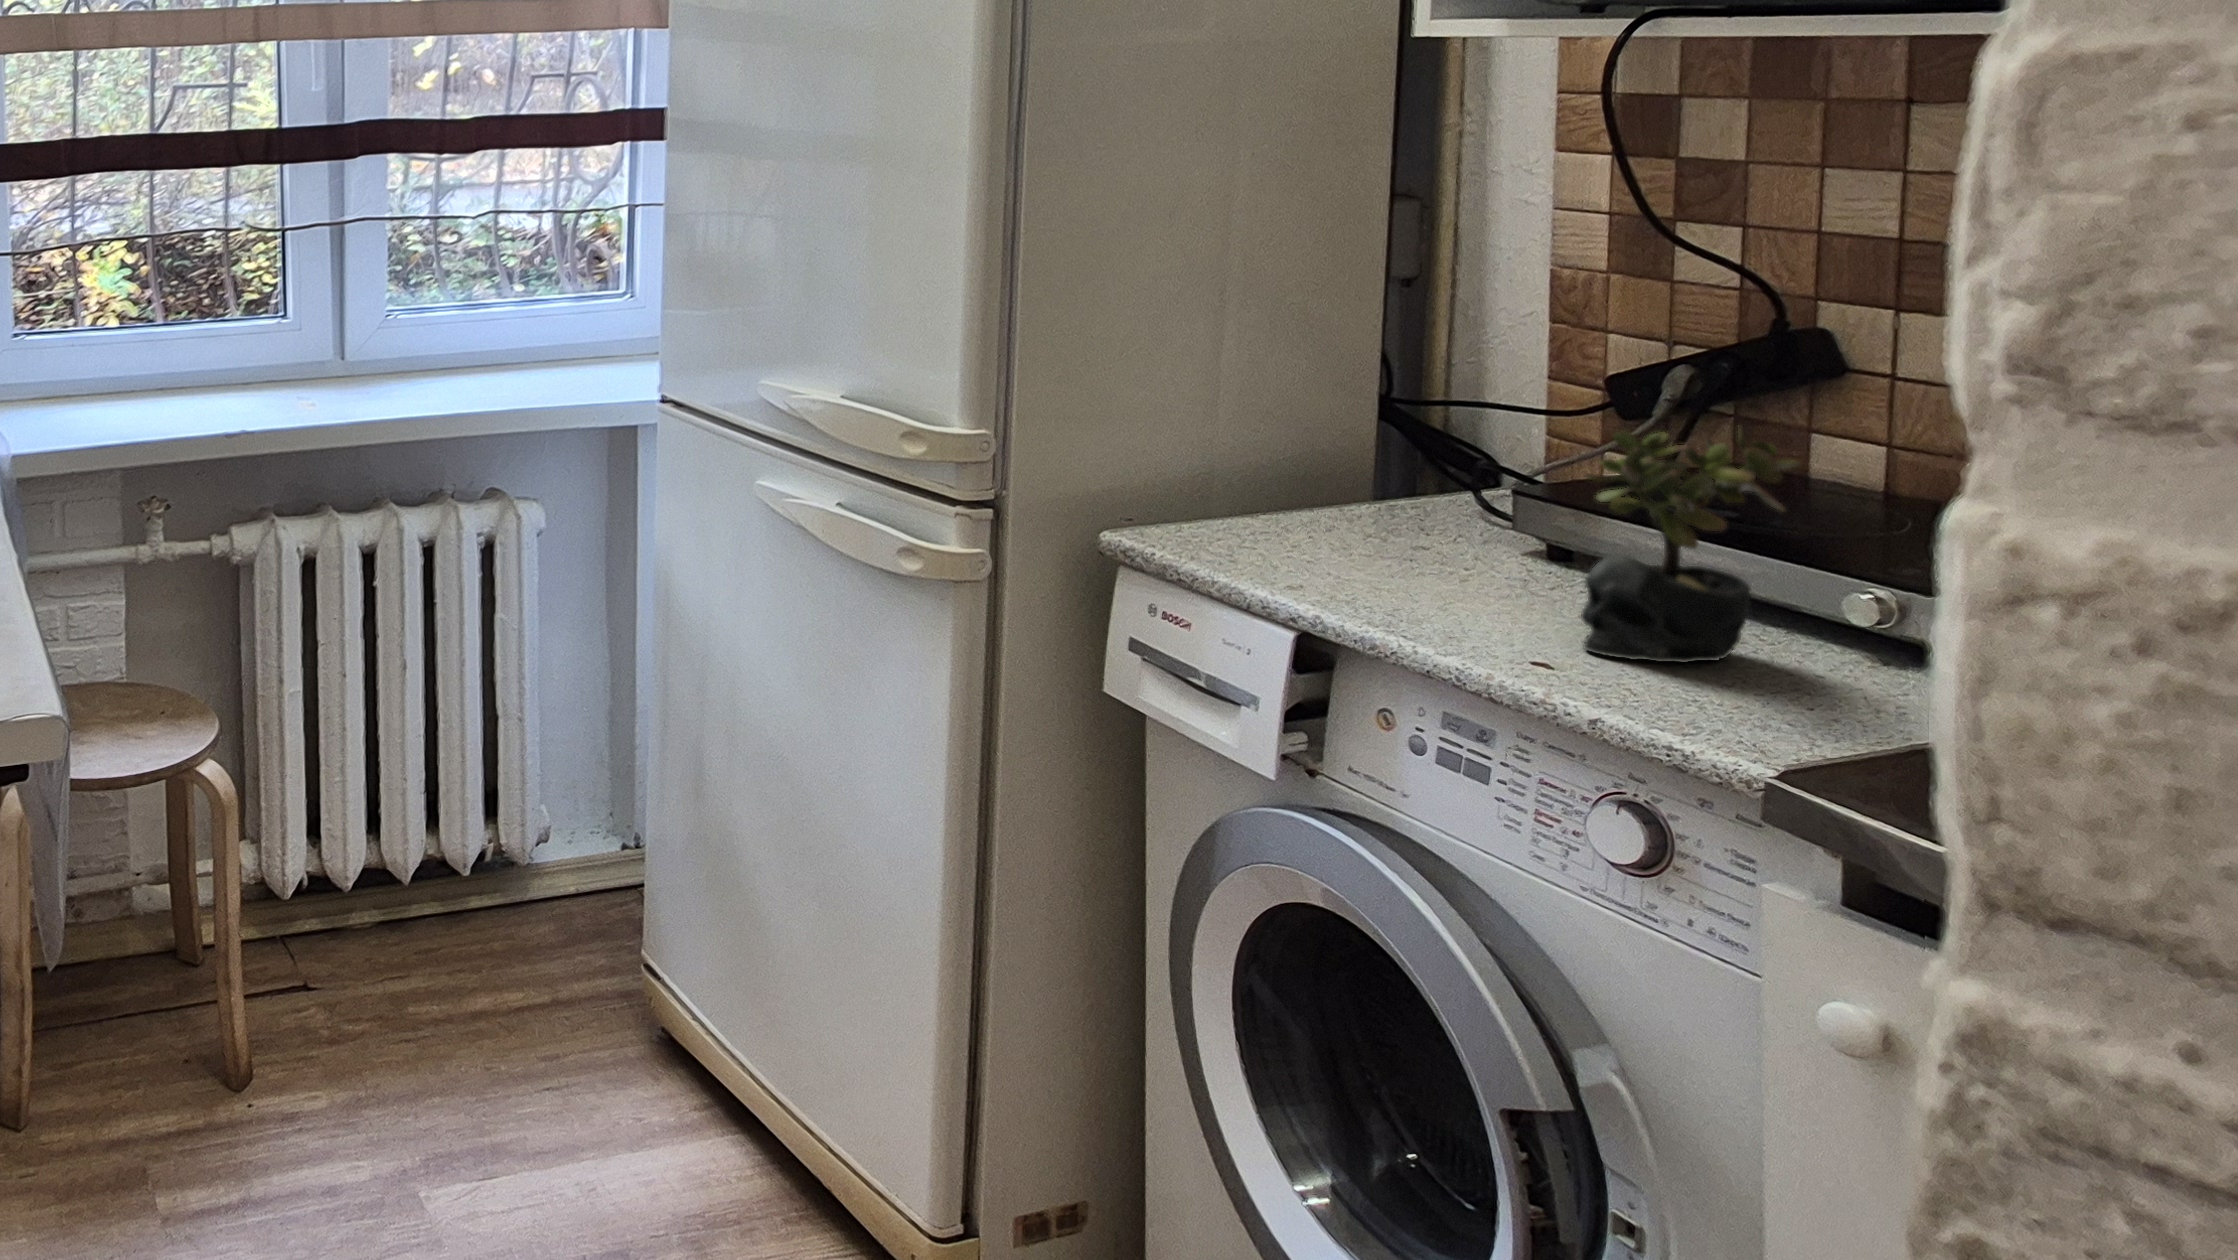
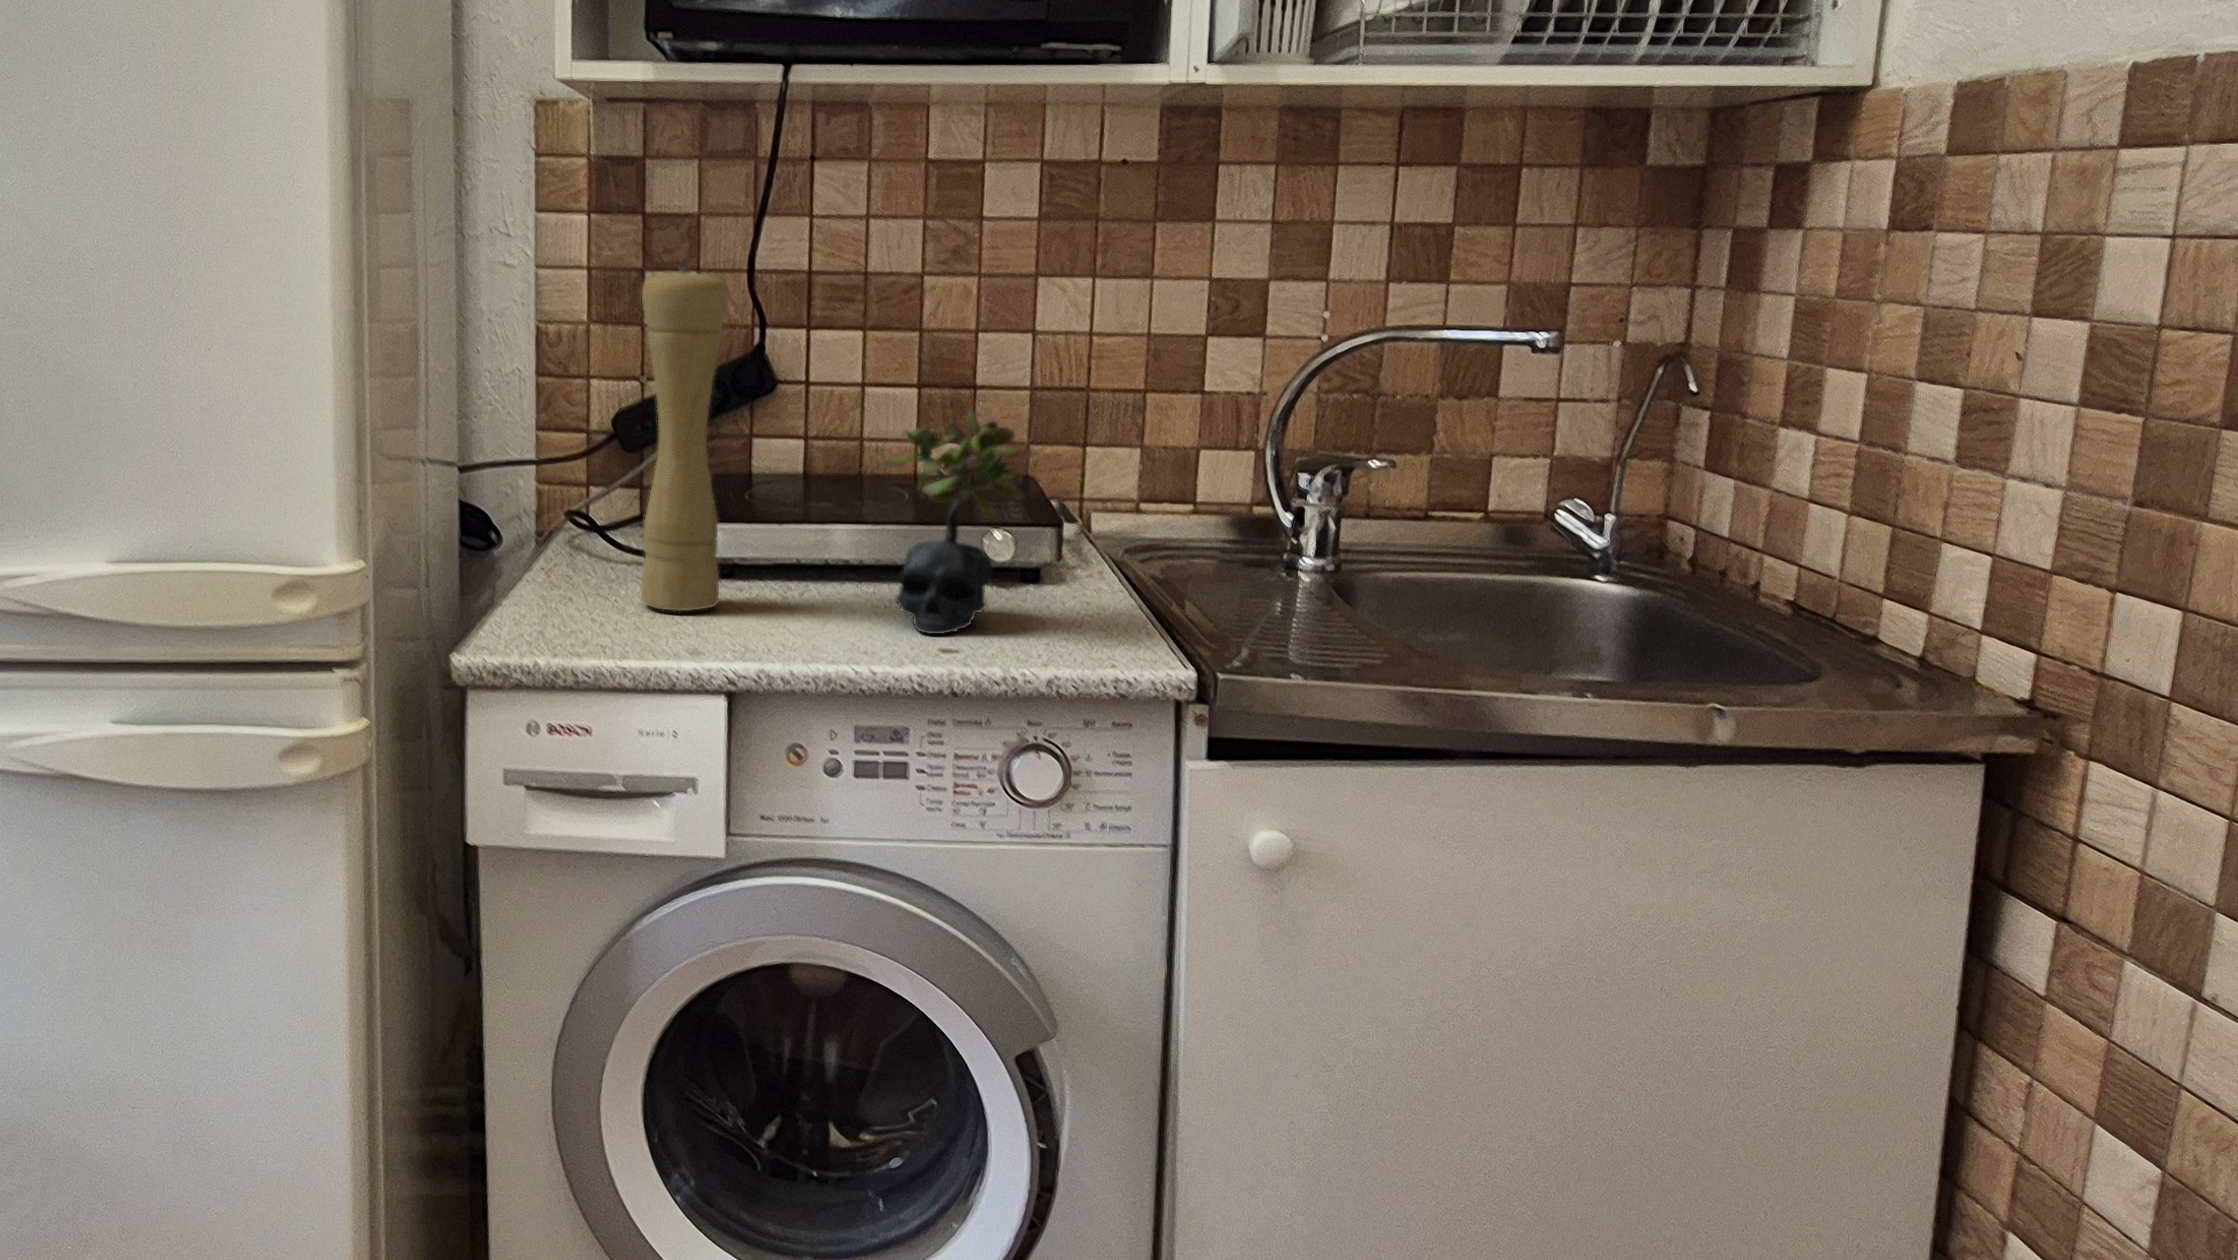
pepper mill: none [1365,234,1478,569] -> present [641,267,729,611]

